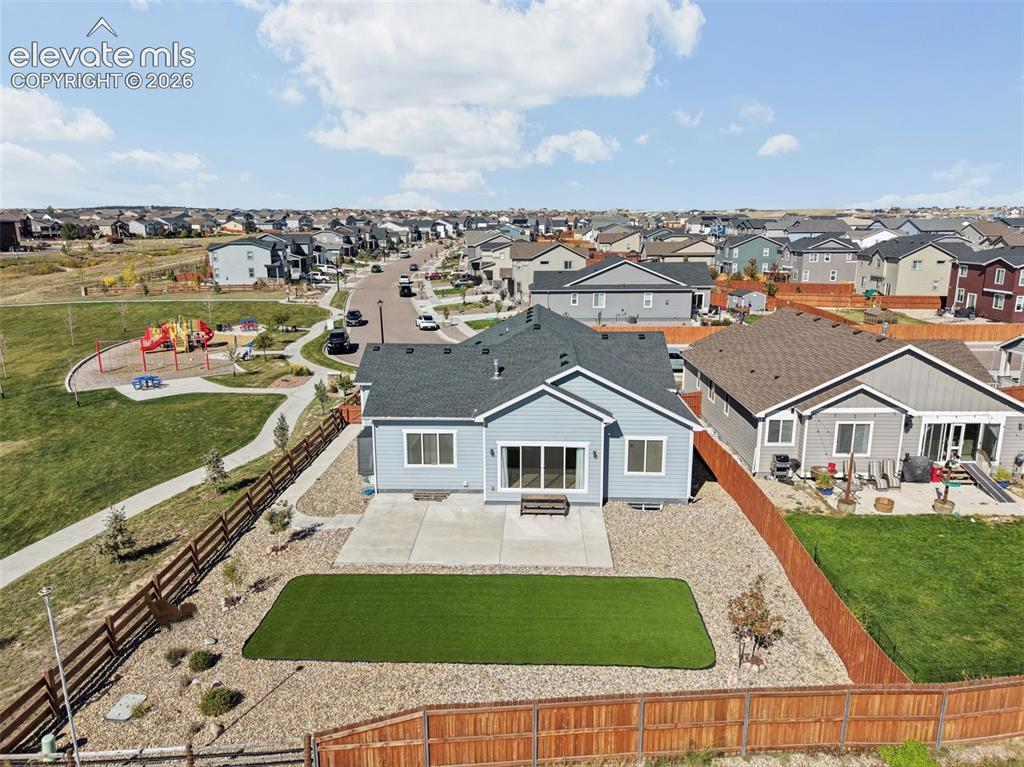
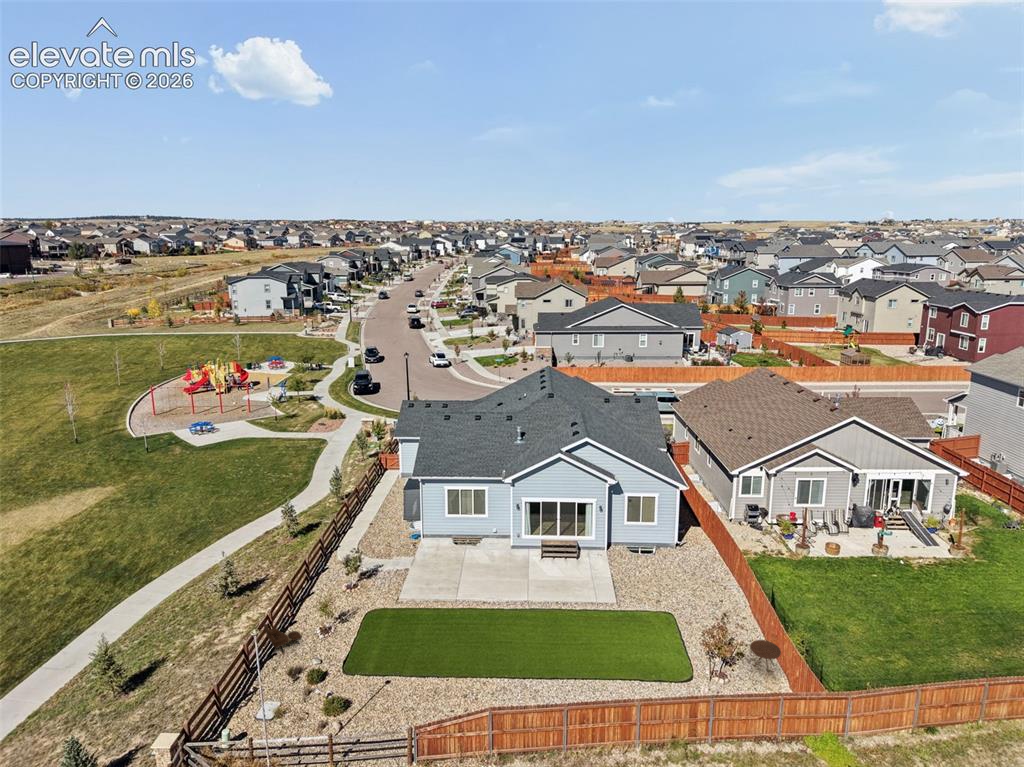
round table: none [791,614,834,657] -> present [750,640,781,669]

